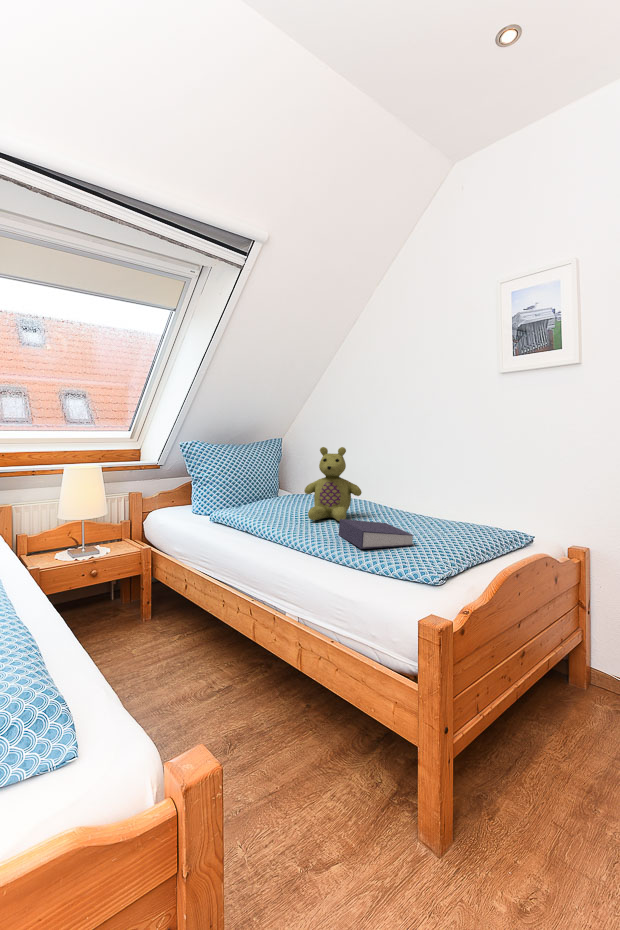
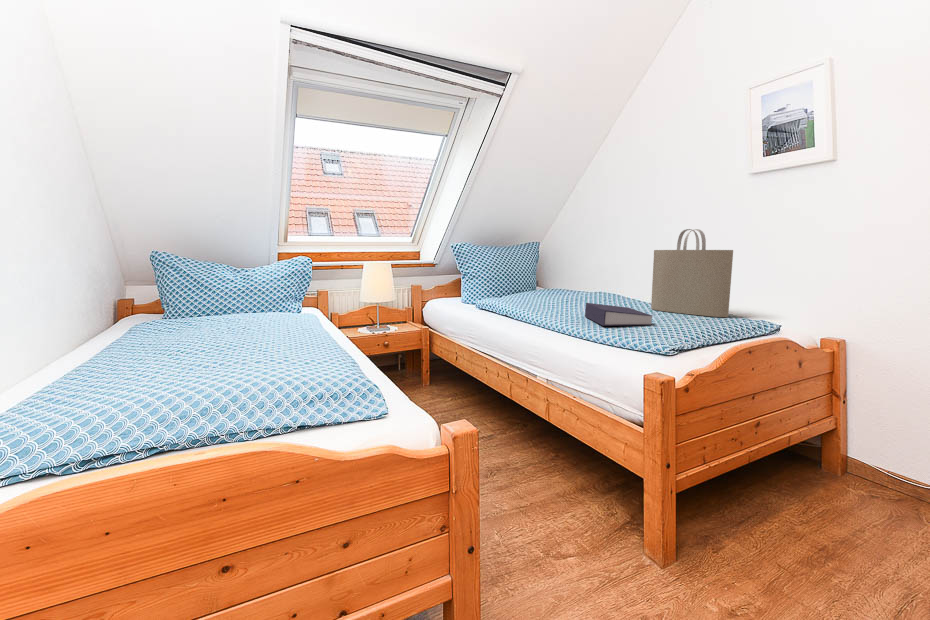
tote bag: none [408,437,489,533] -> present [651,229,733,317]
stuffed bear: present [304,447,362,521] -> none [556,242,608,307]

